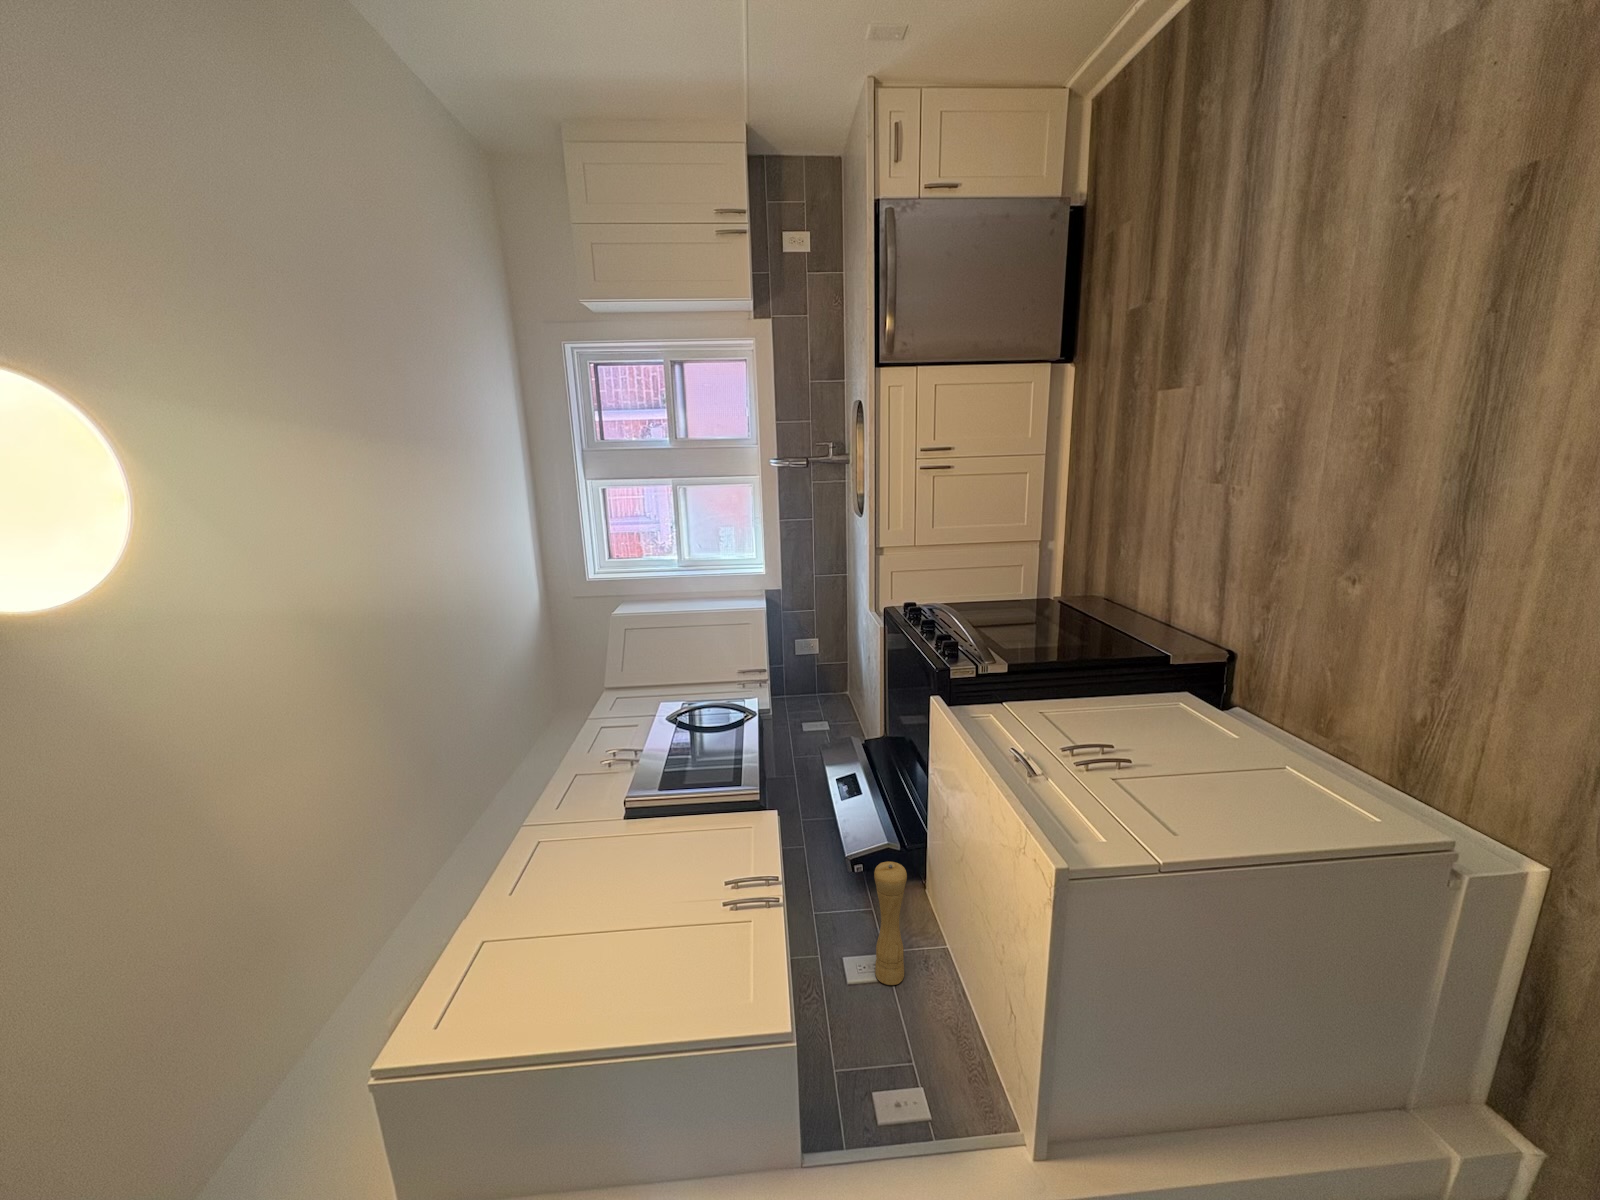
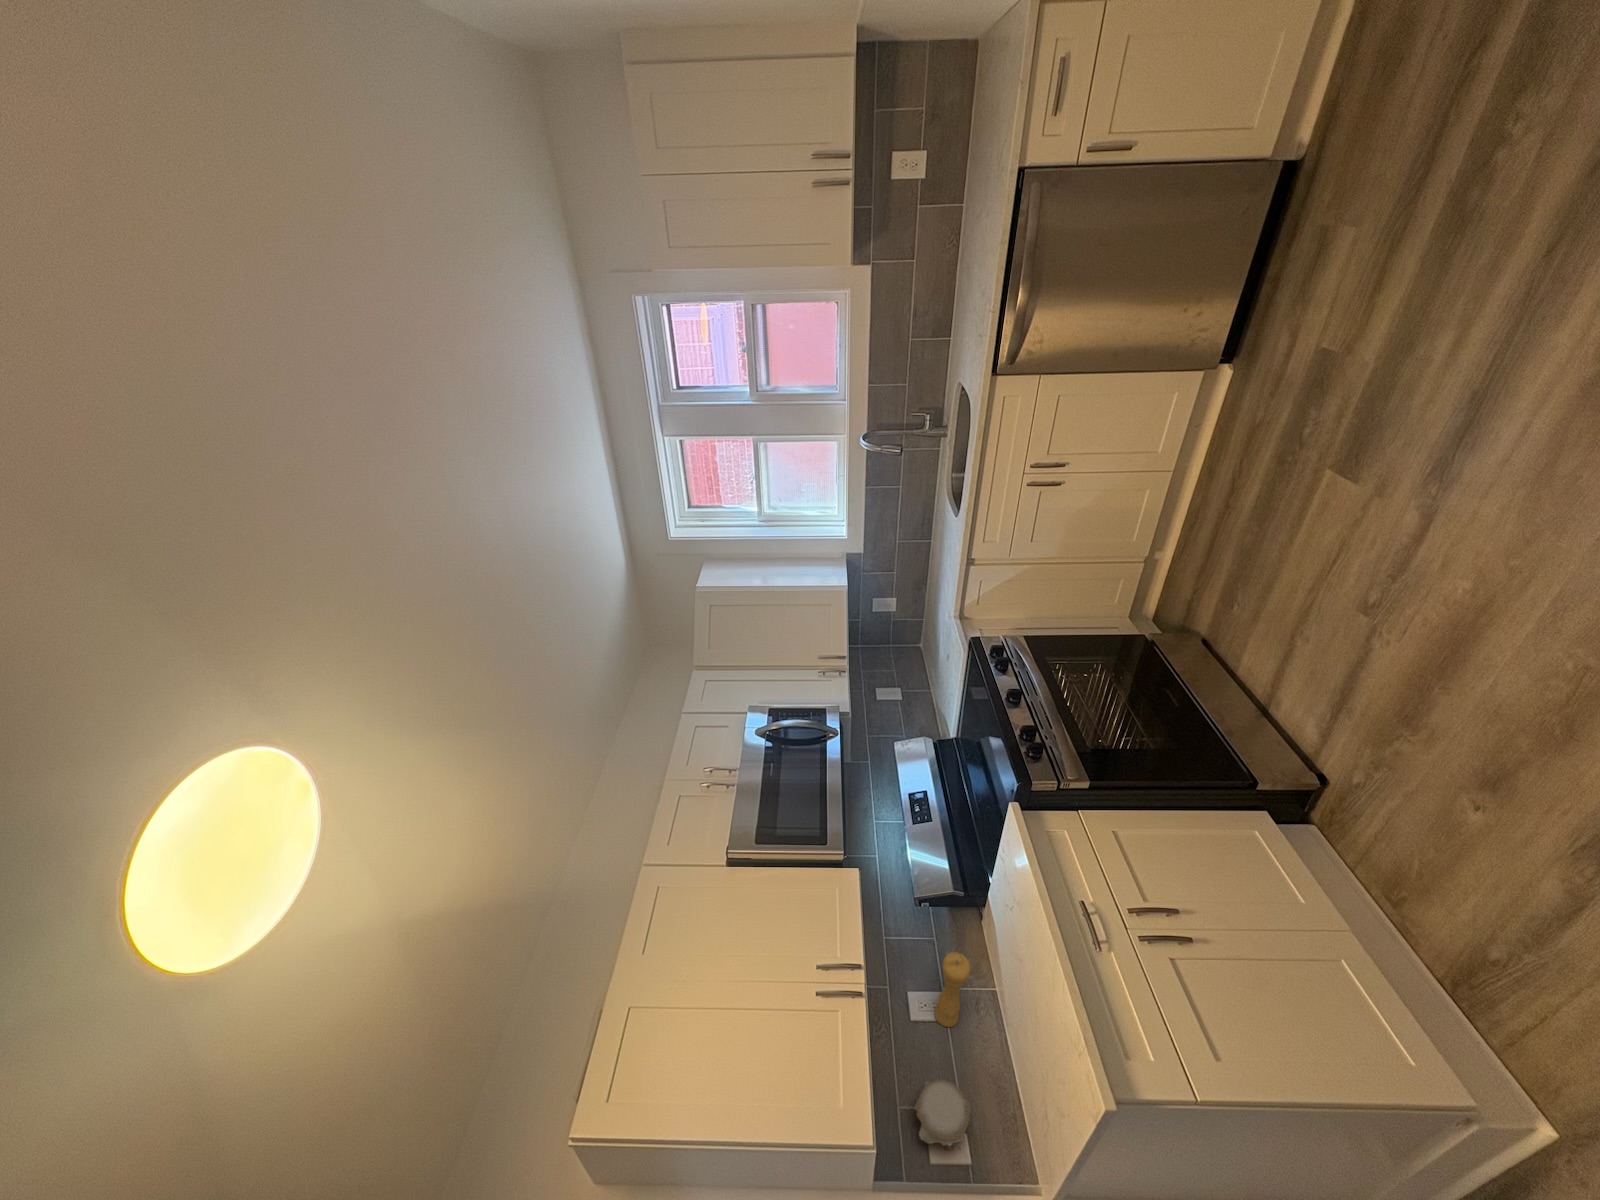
jar: none [851,1009,922,1095] -> present [914,1079,970,1146]

